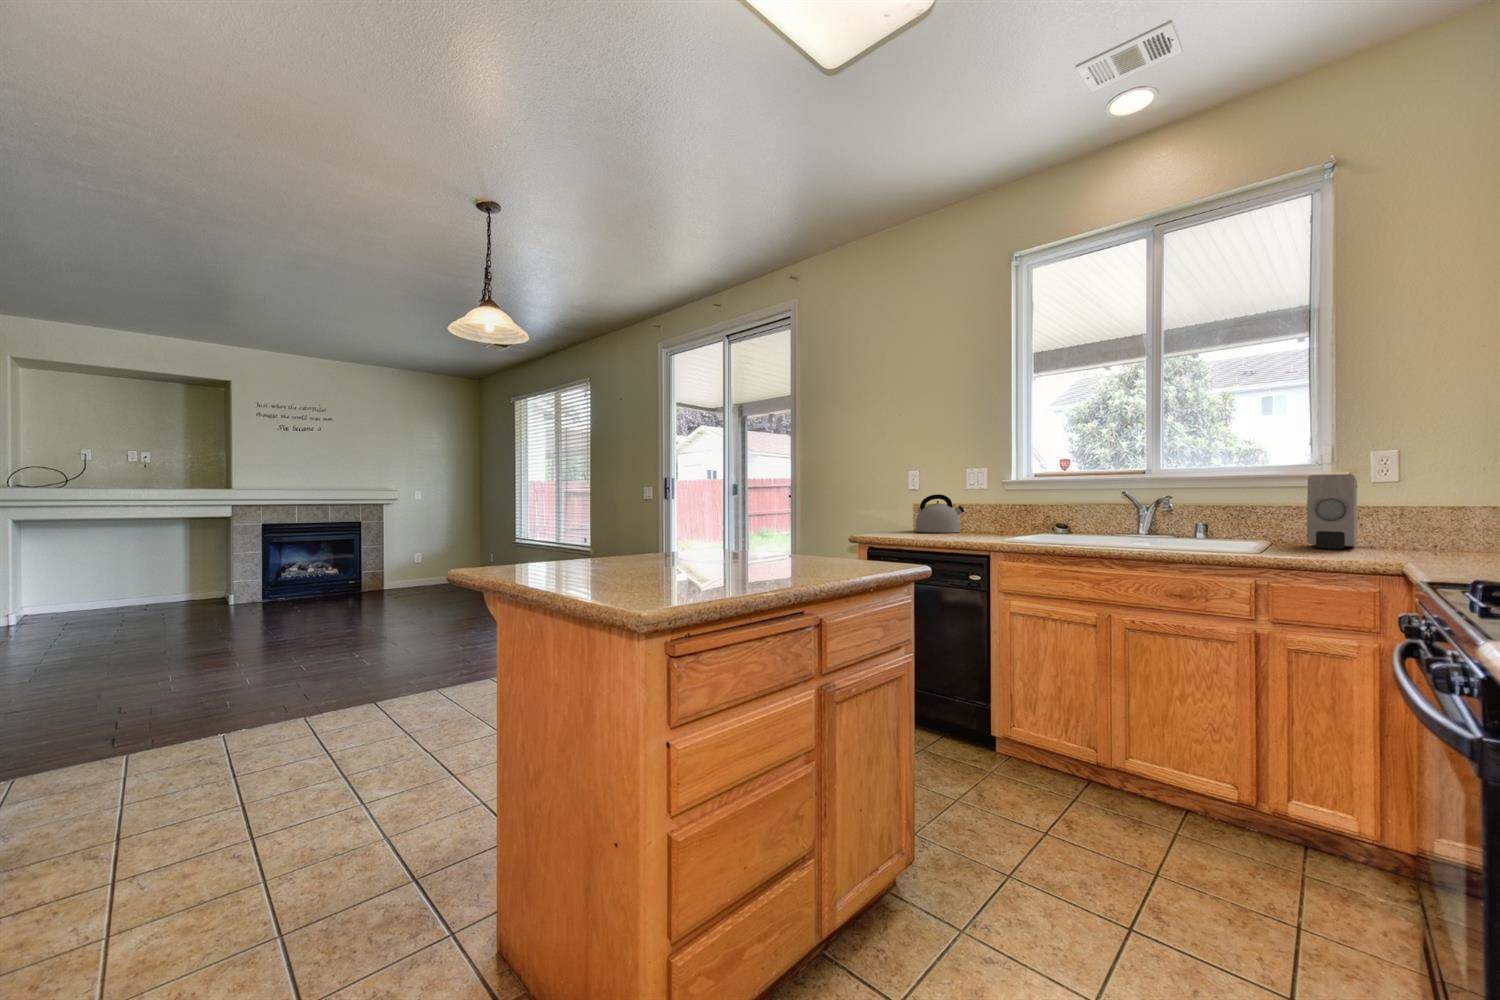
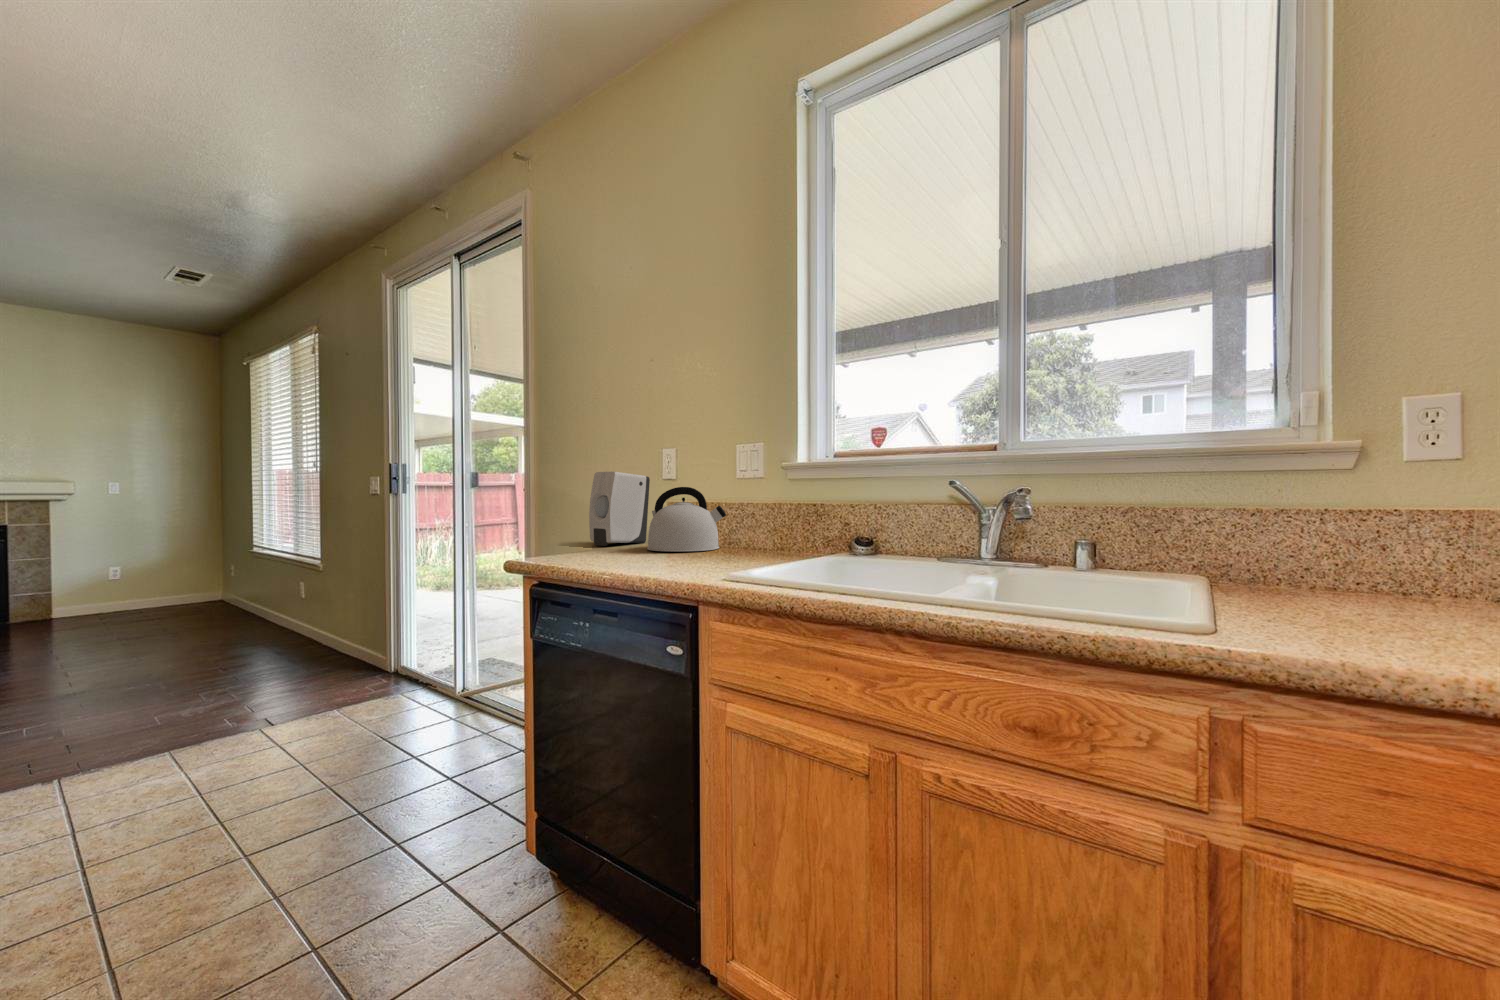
soap dispenser: present [1307,474,1357,549] -> present [589,472,650,546]

